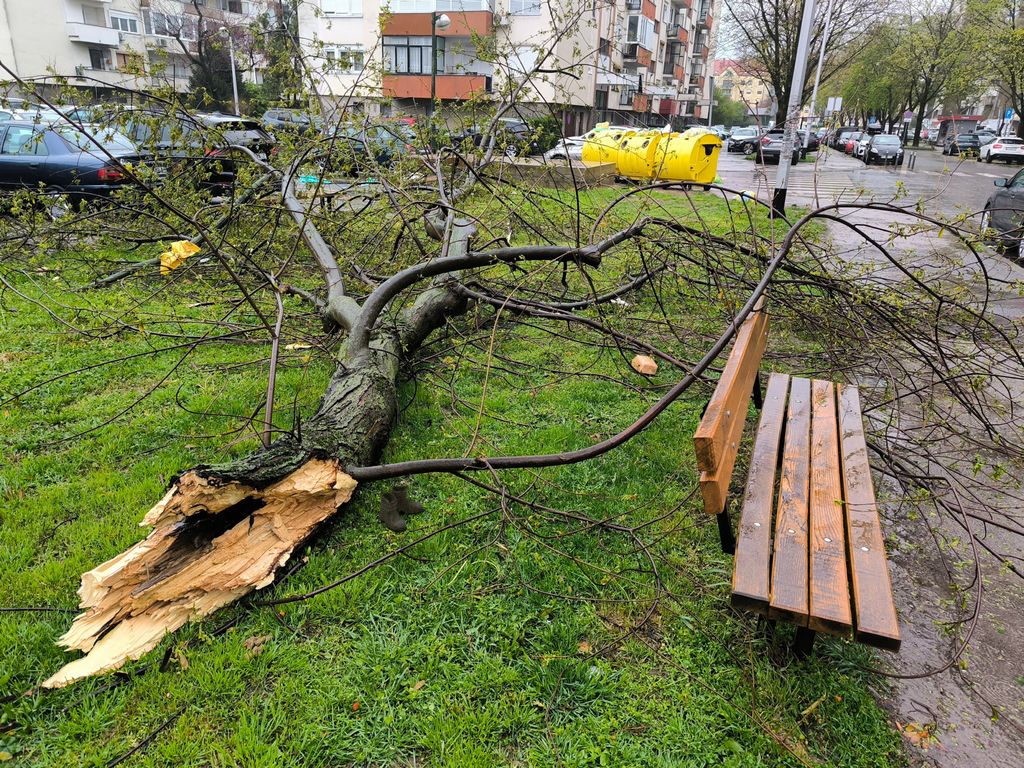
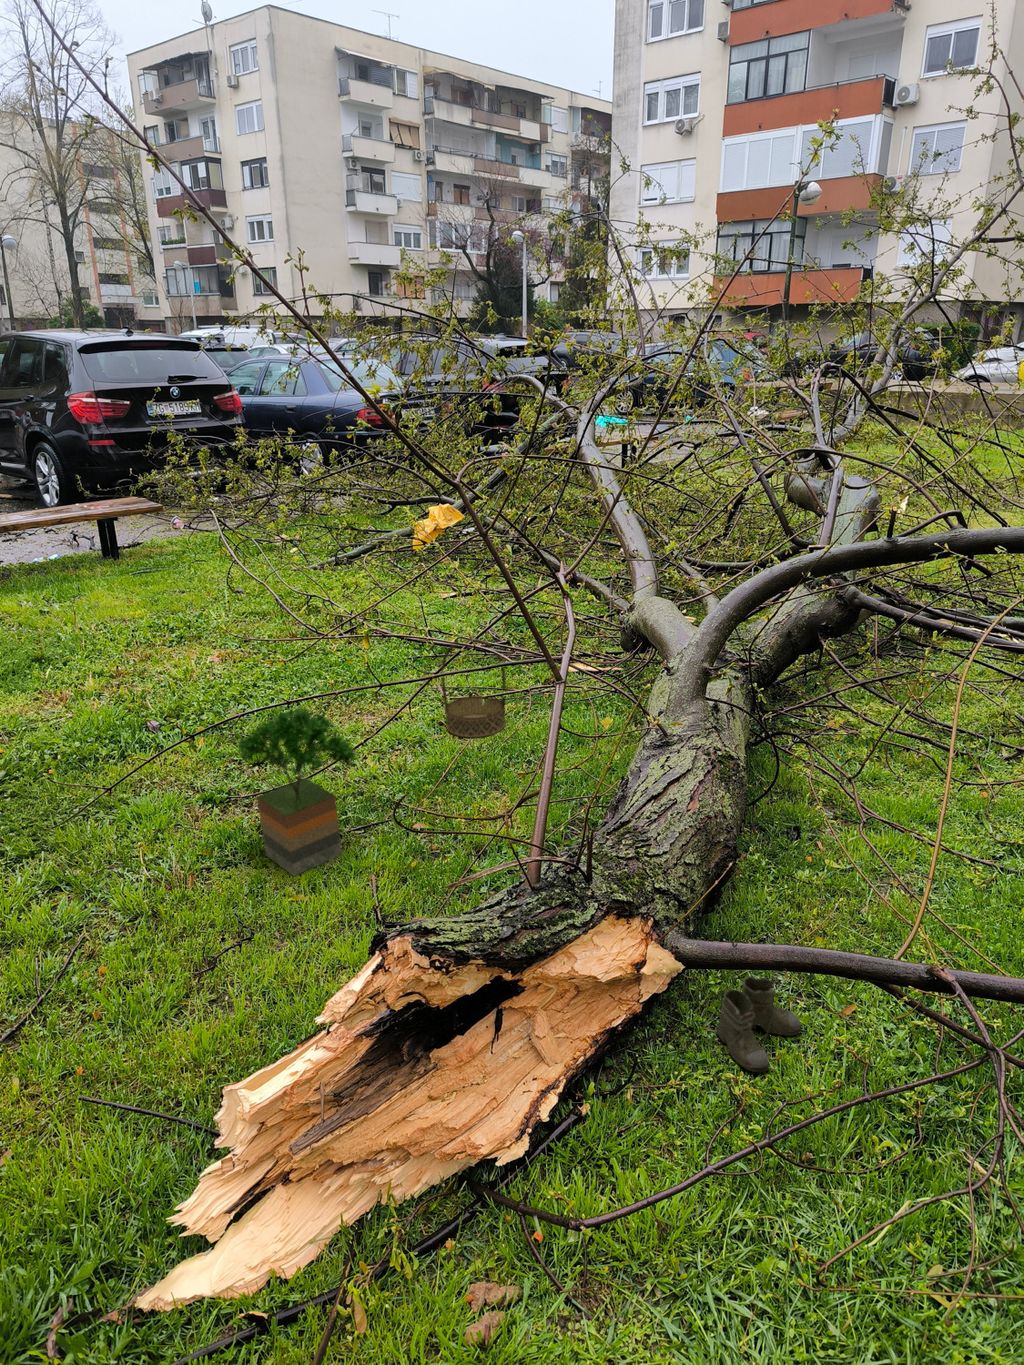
basket: none [195,326,244,392] -> present [441,639,506,738]
potted tree: none [48,372,142,483] -> present [238,709,356,876]

